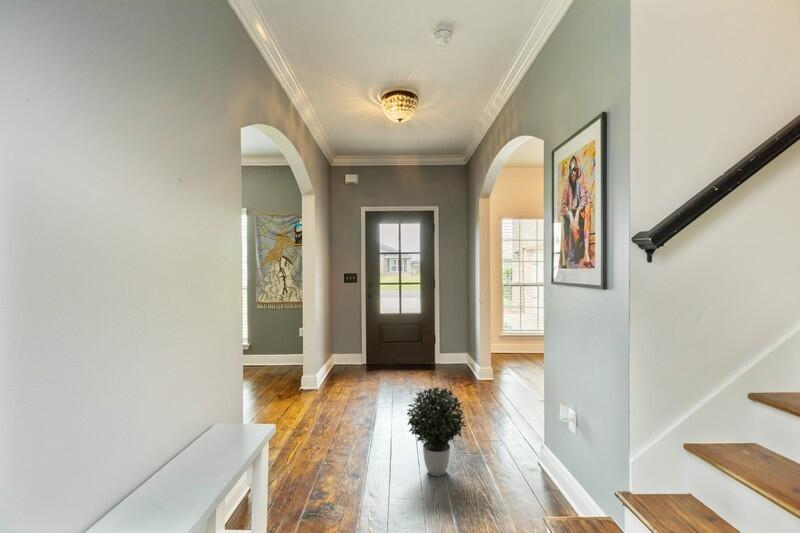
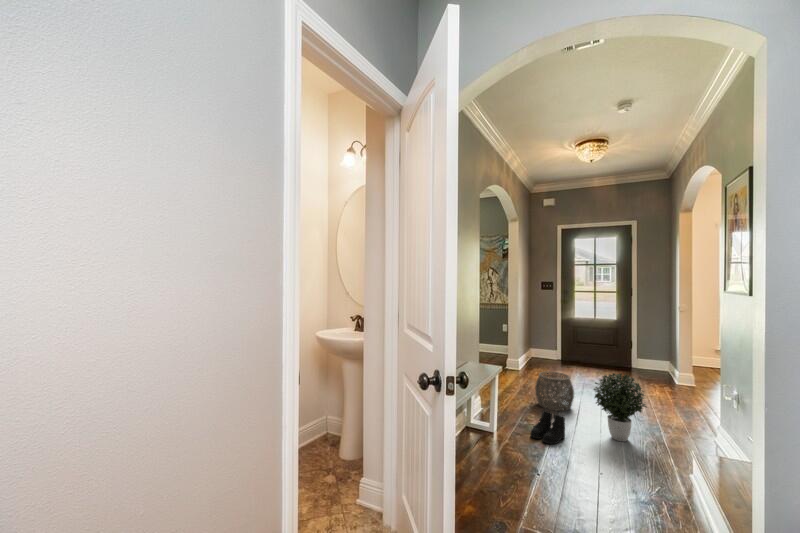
woven basket: none [334,390,383,444] -> present [535,372,574,411]
boots: none [326,456,373,511] -> present [530,410,565,444]

